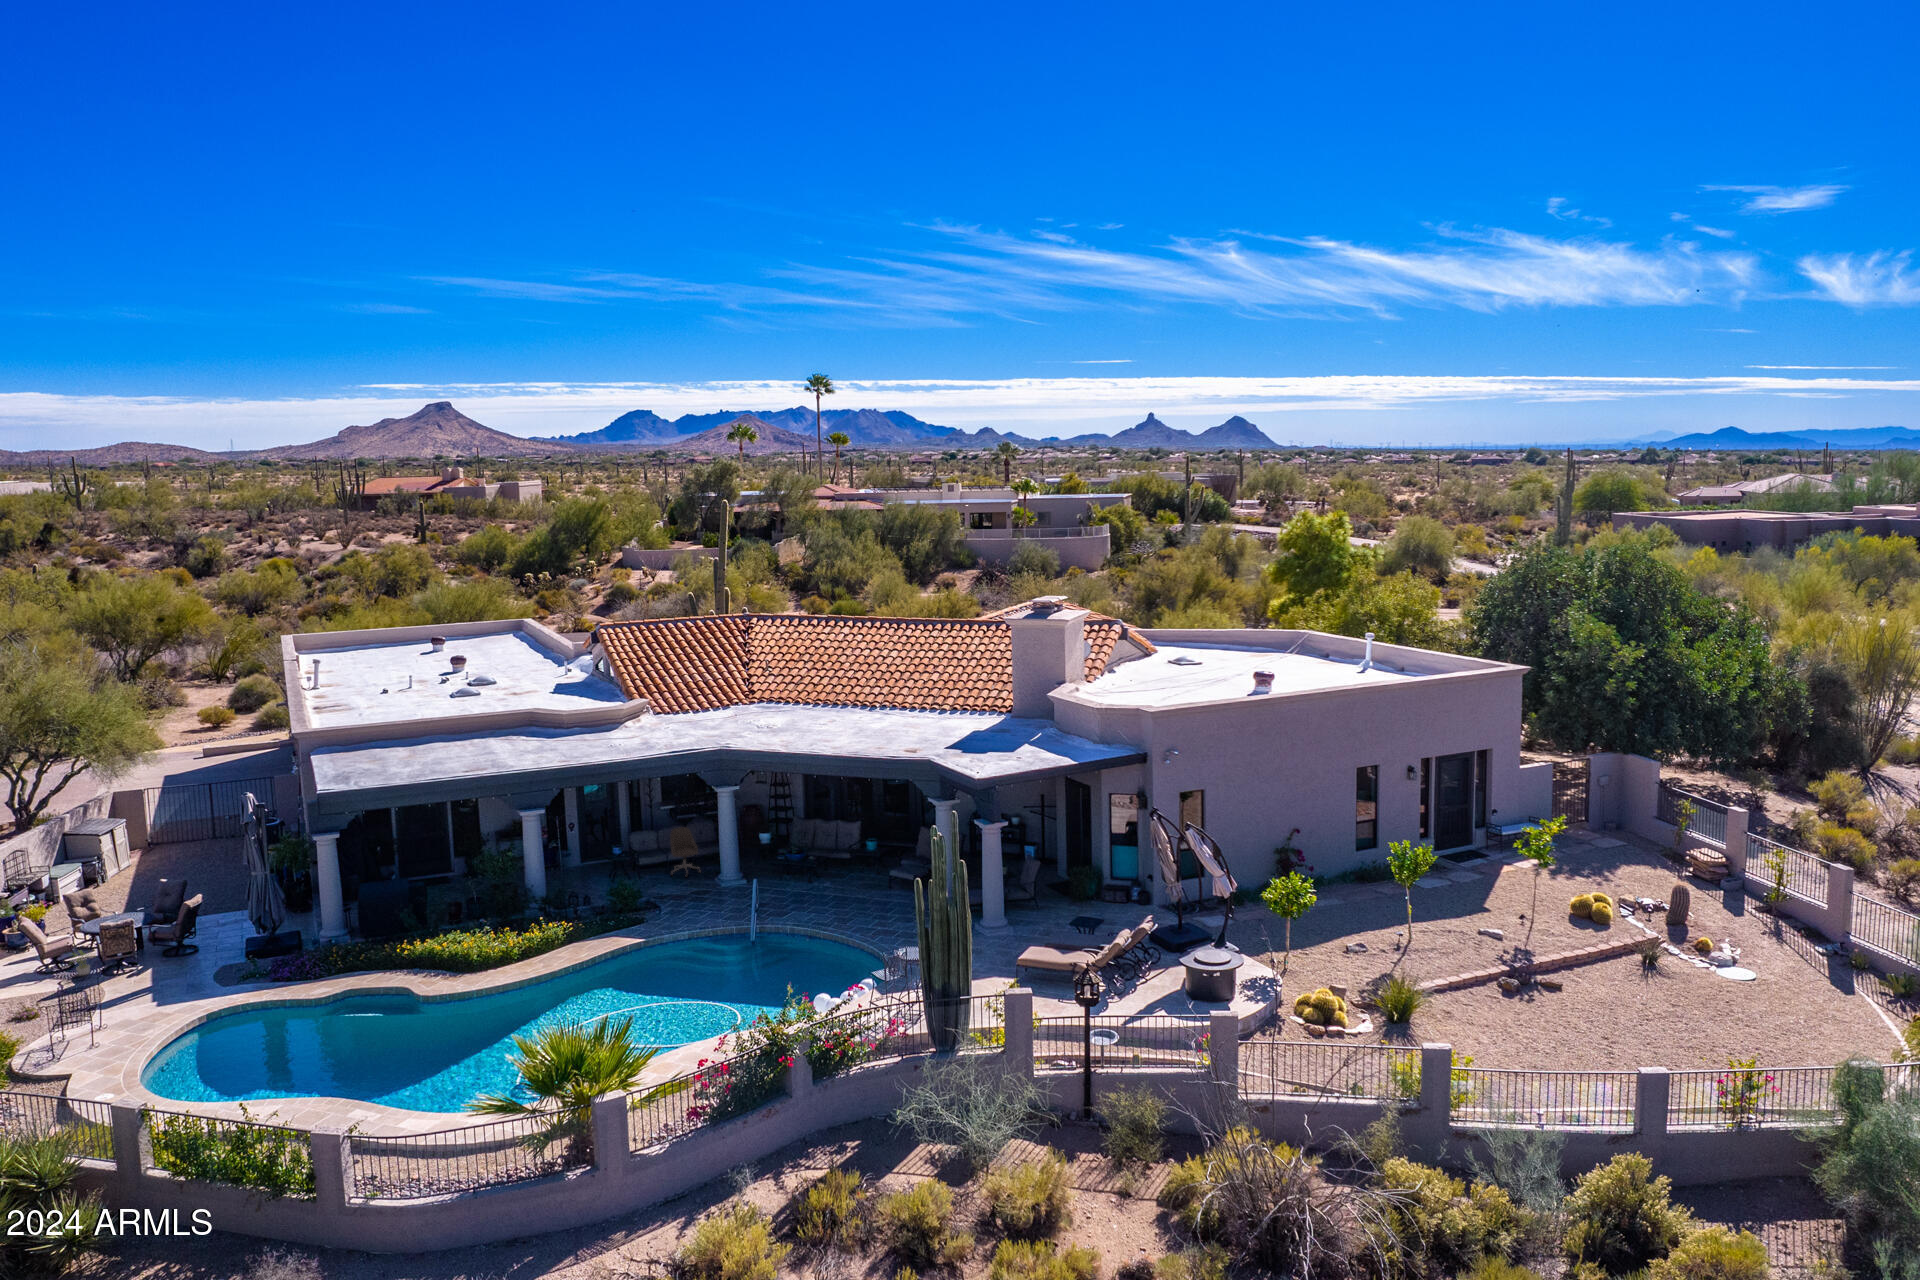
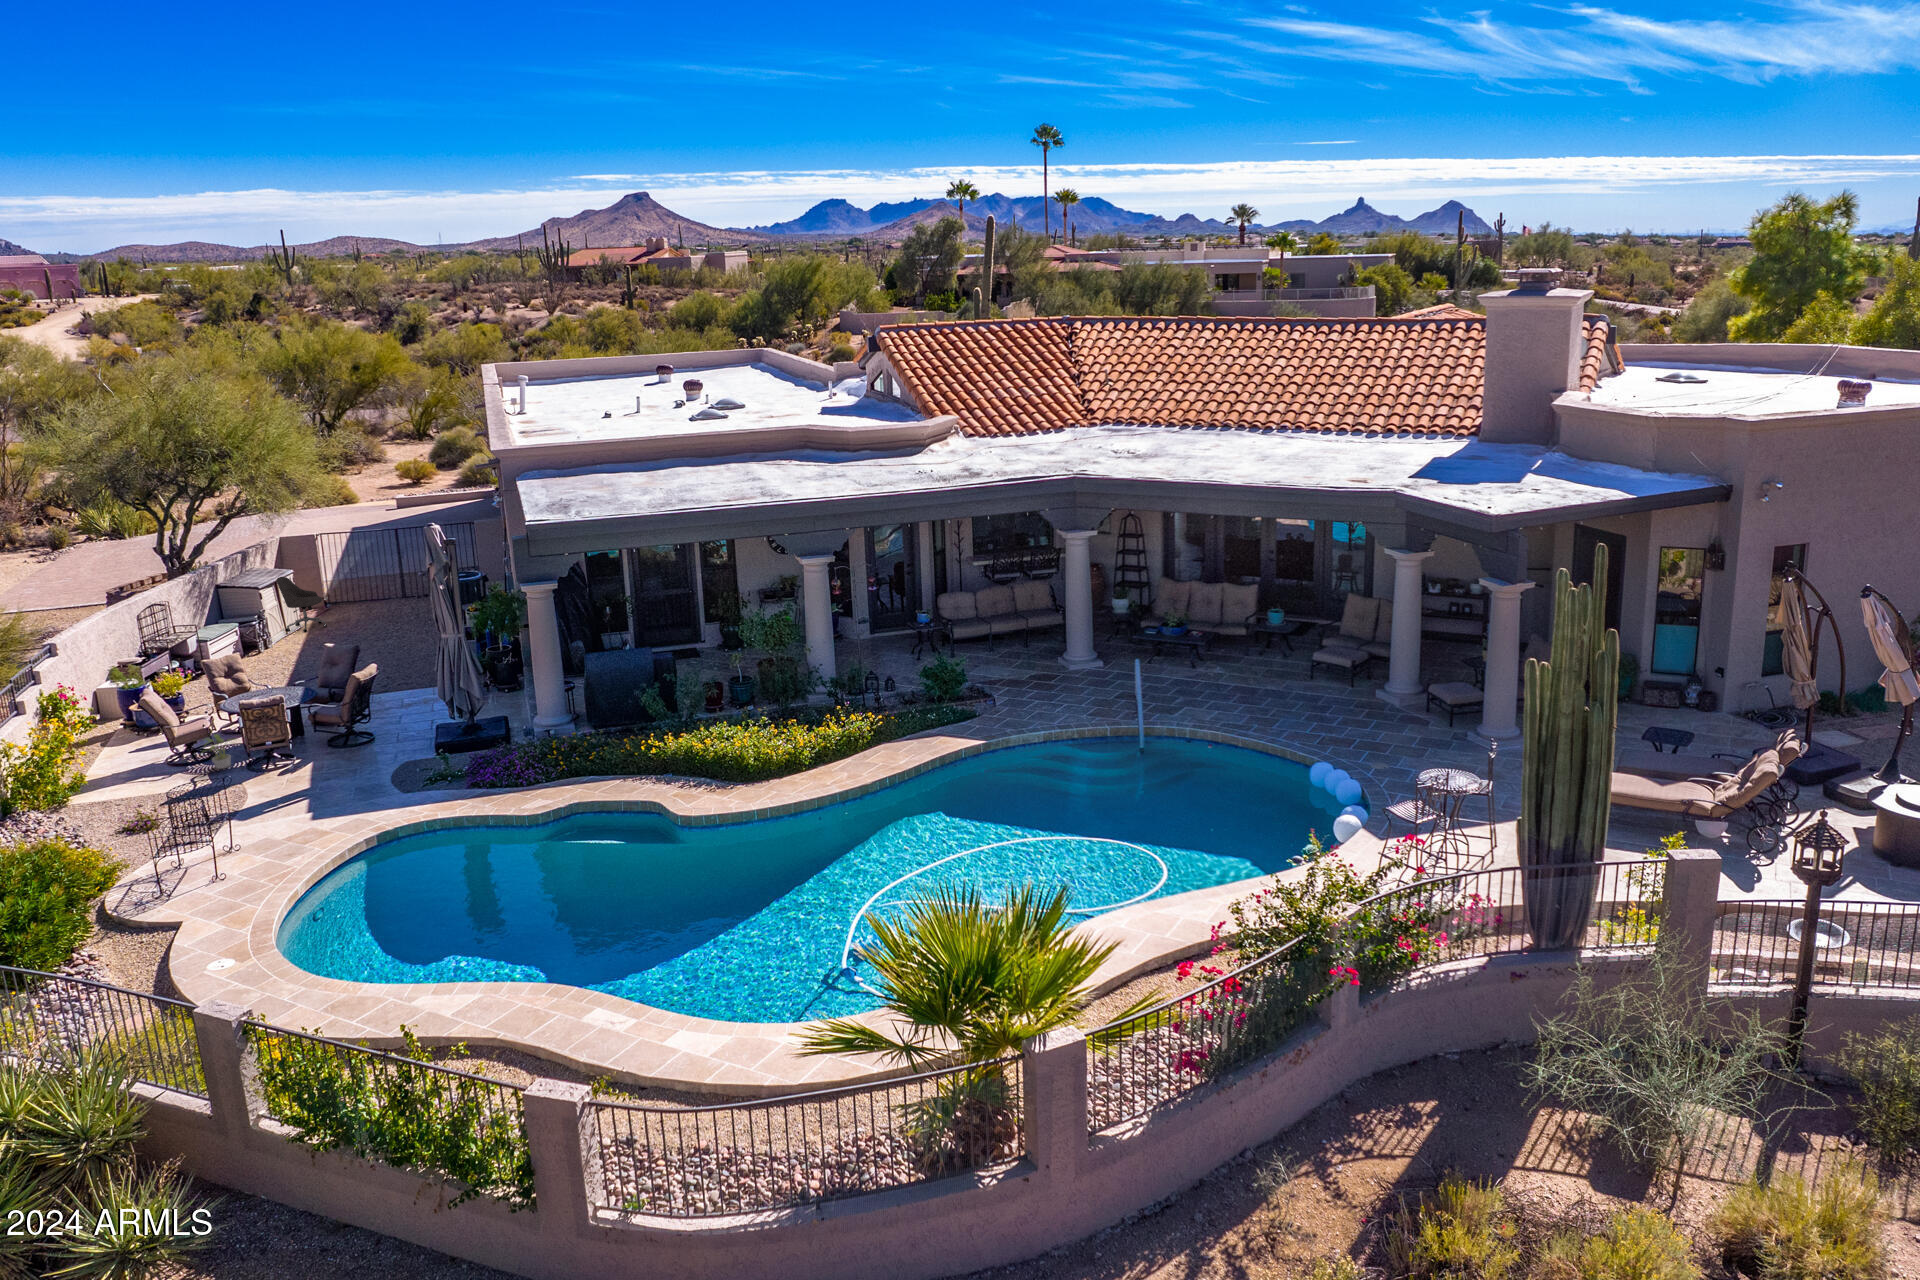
chair: present [670,827,700,877] -> present [276,577,327,632]

